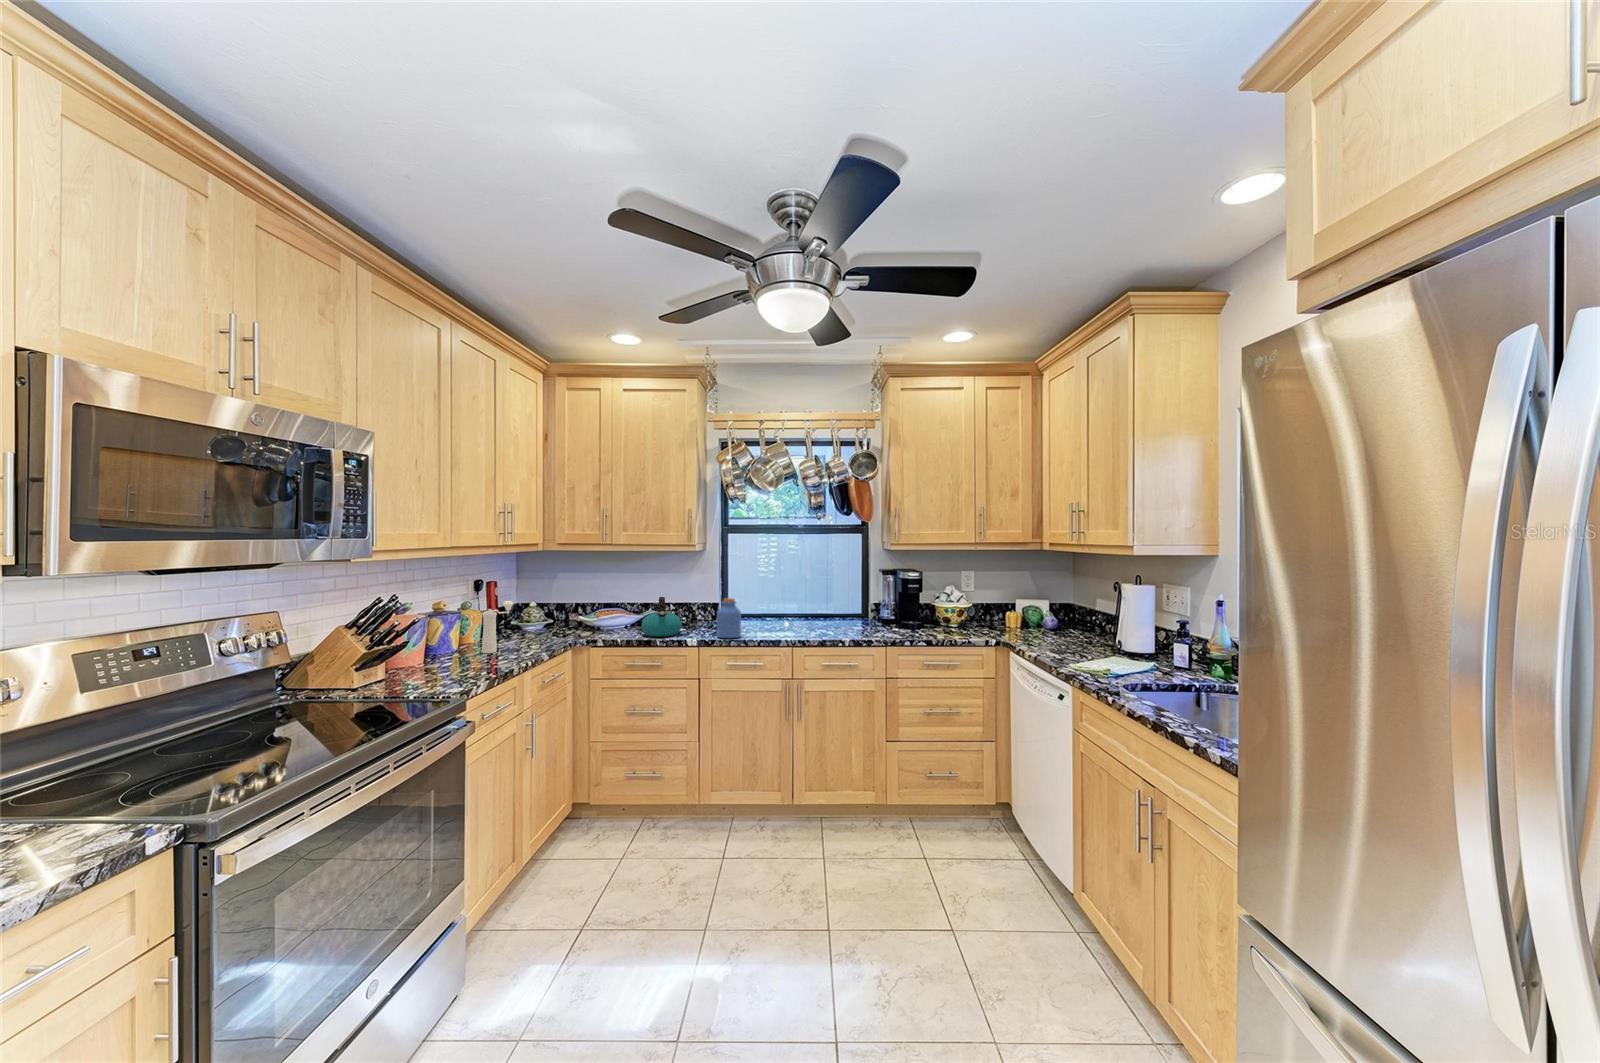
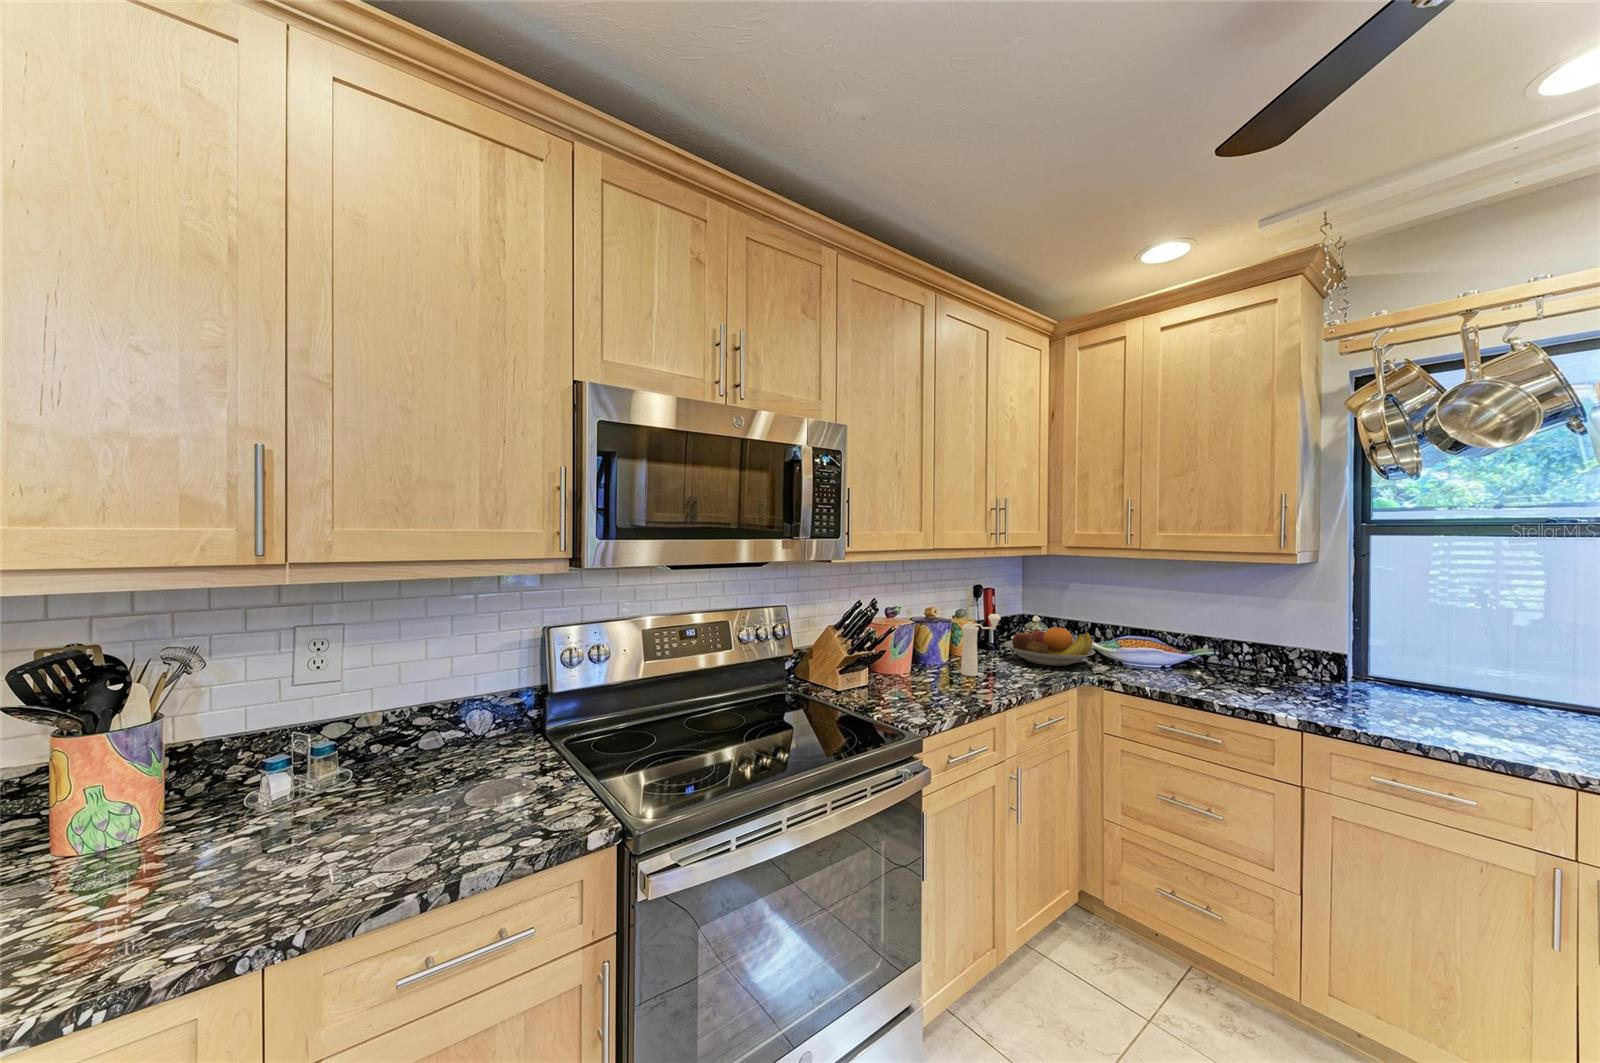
kettle: present [641,597,682,637] -> none [1189,633,1264,698]
jar: present [717,598,741,638] -> none [1345,653,1407,731]
fruit bowl: none [510,607,581,638] -> present [1004,627,1095,666]

